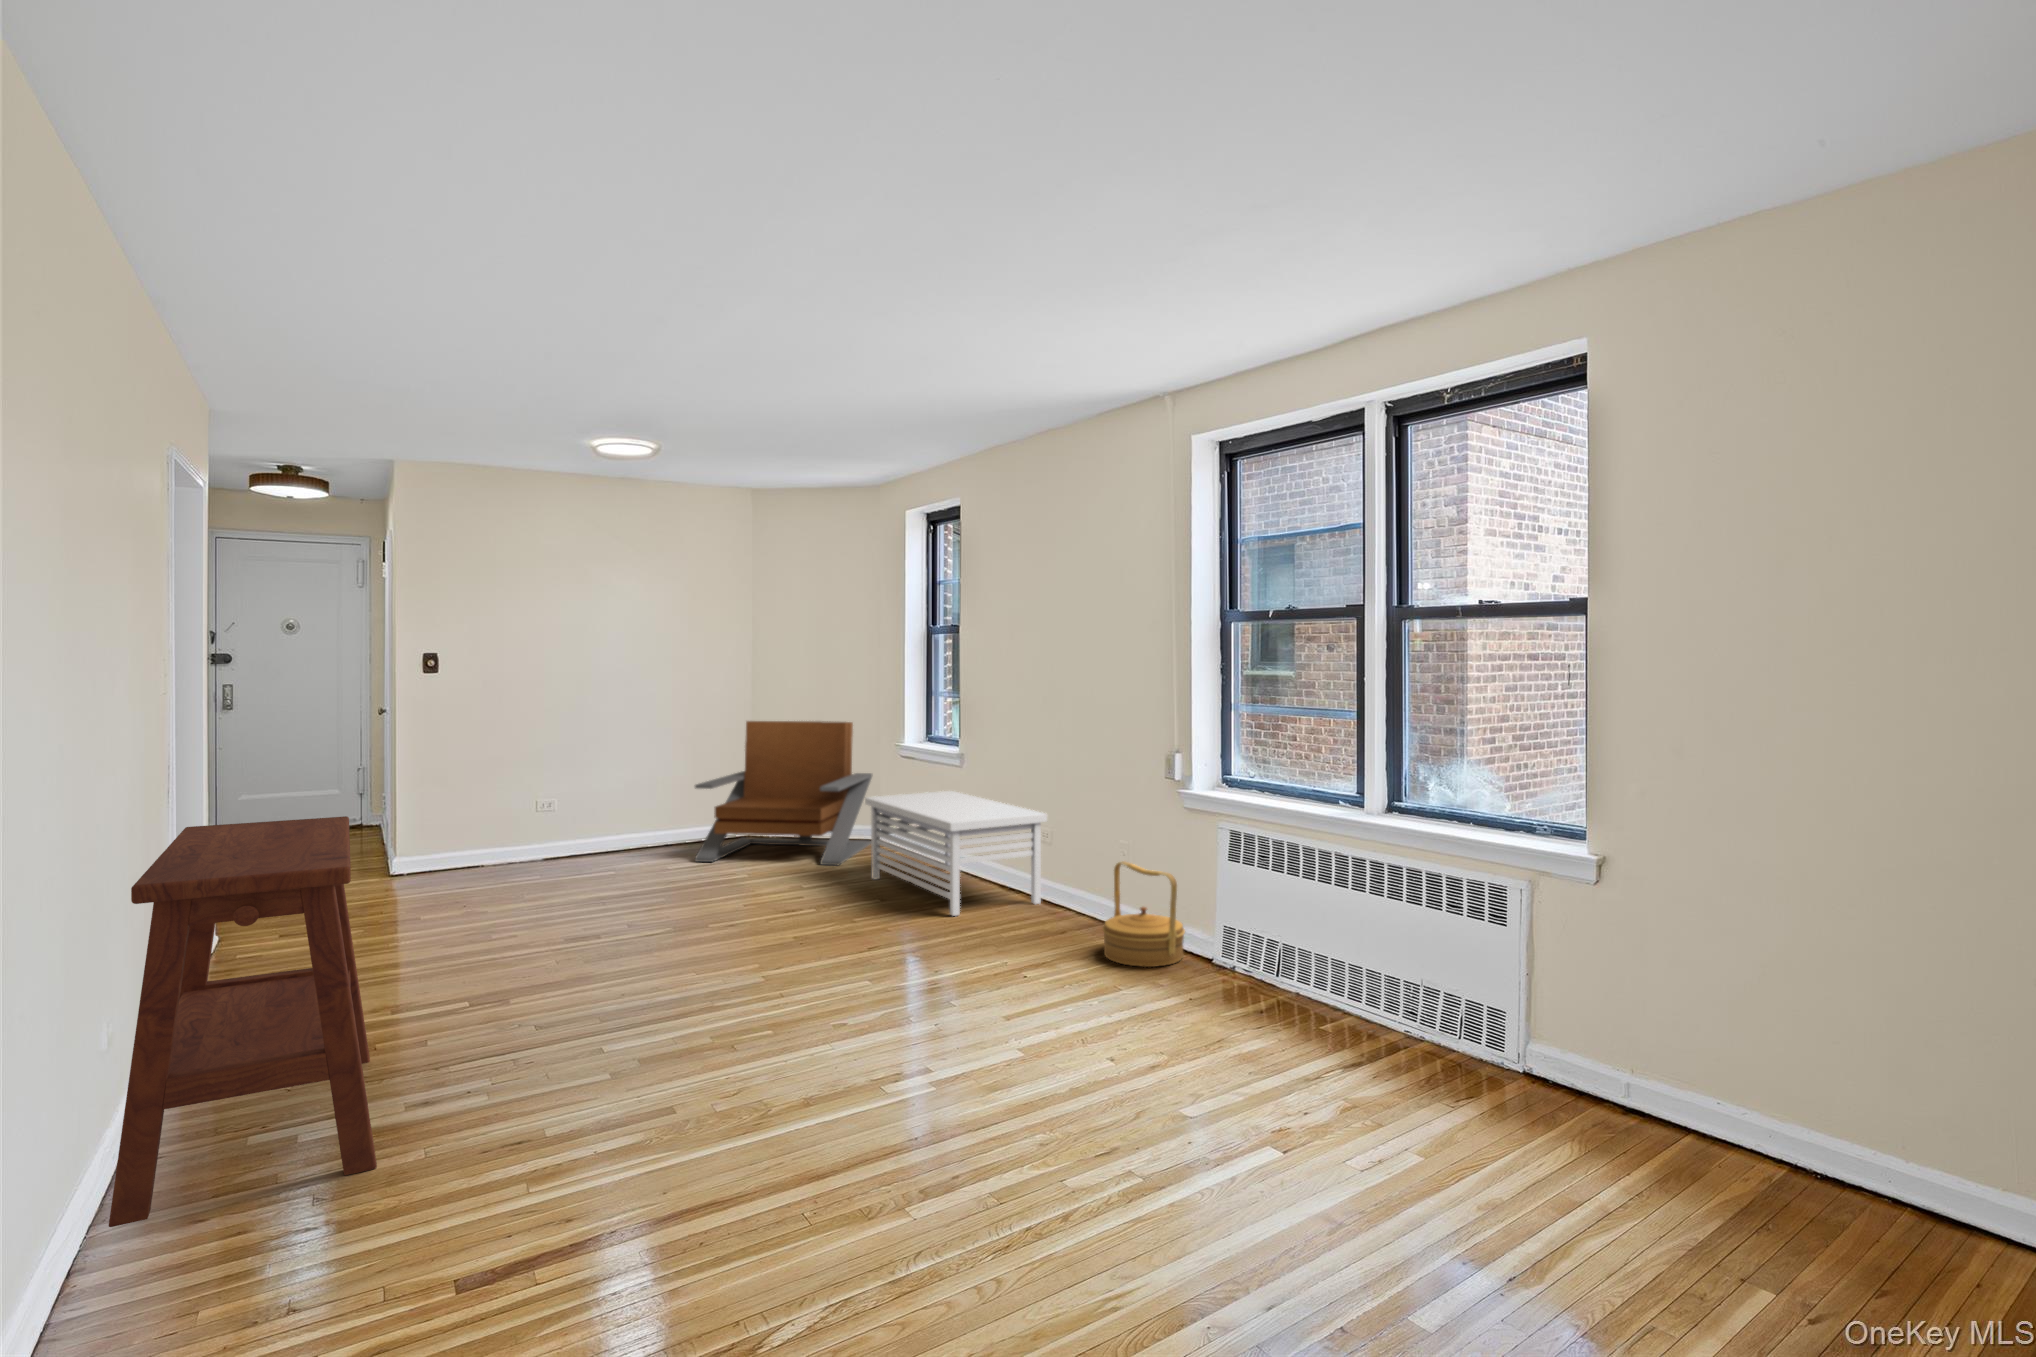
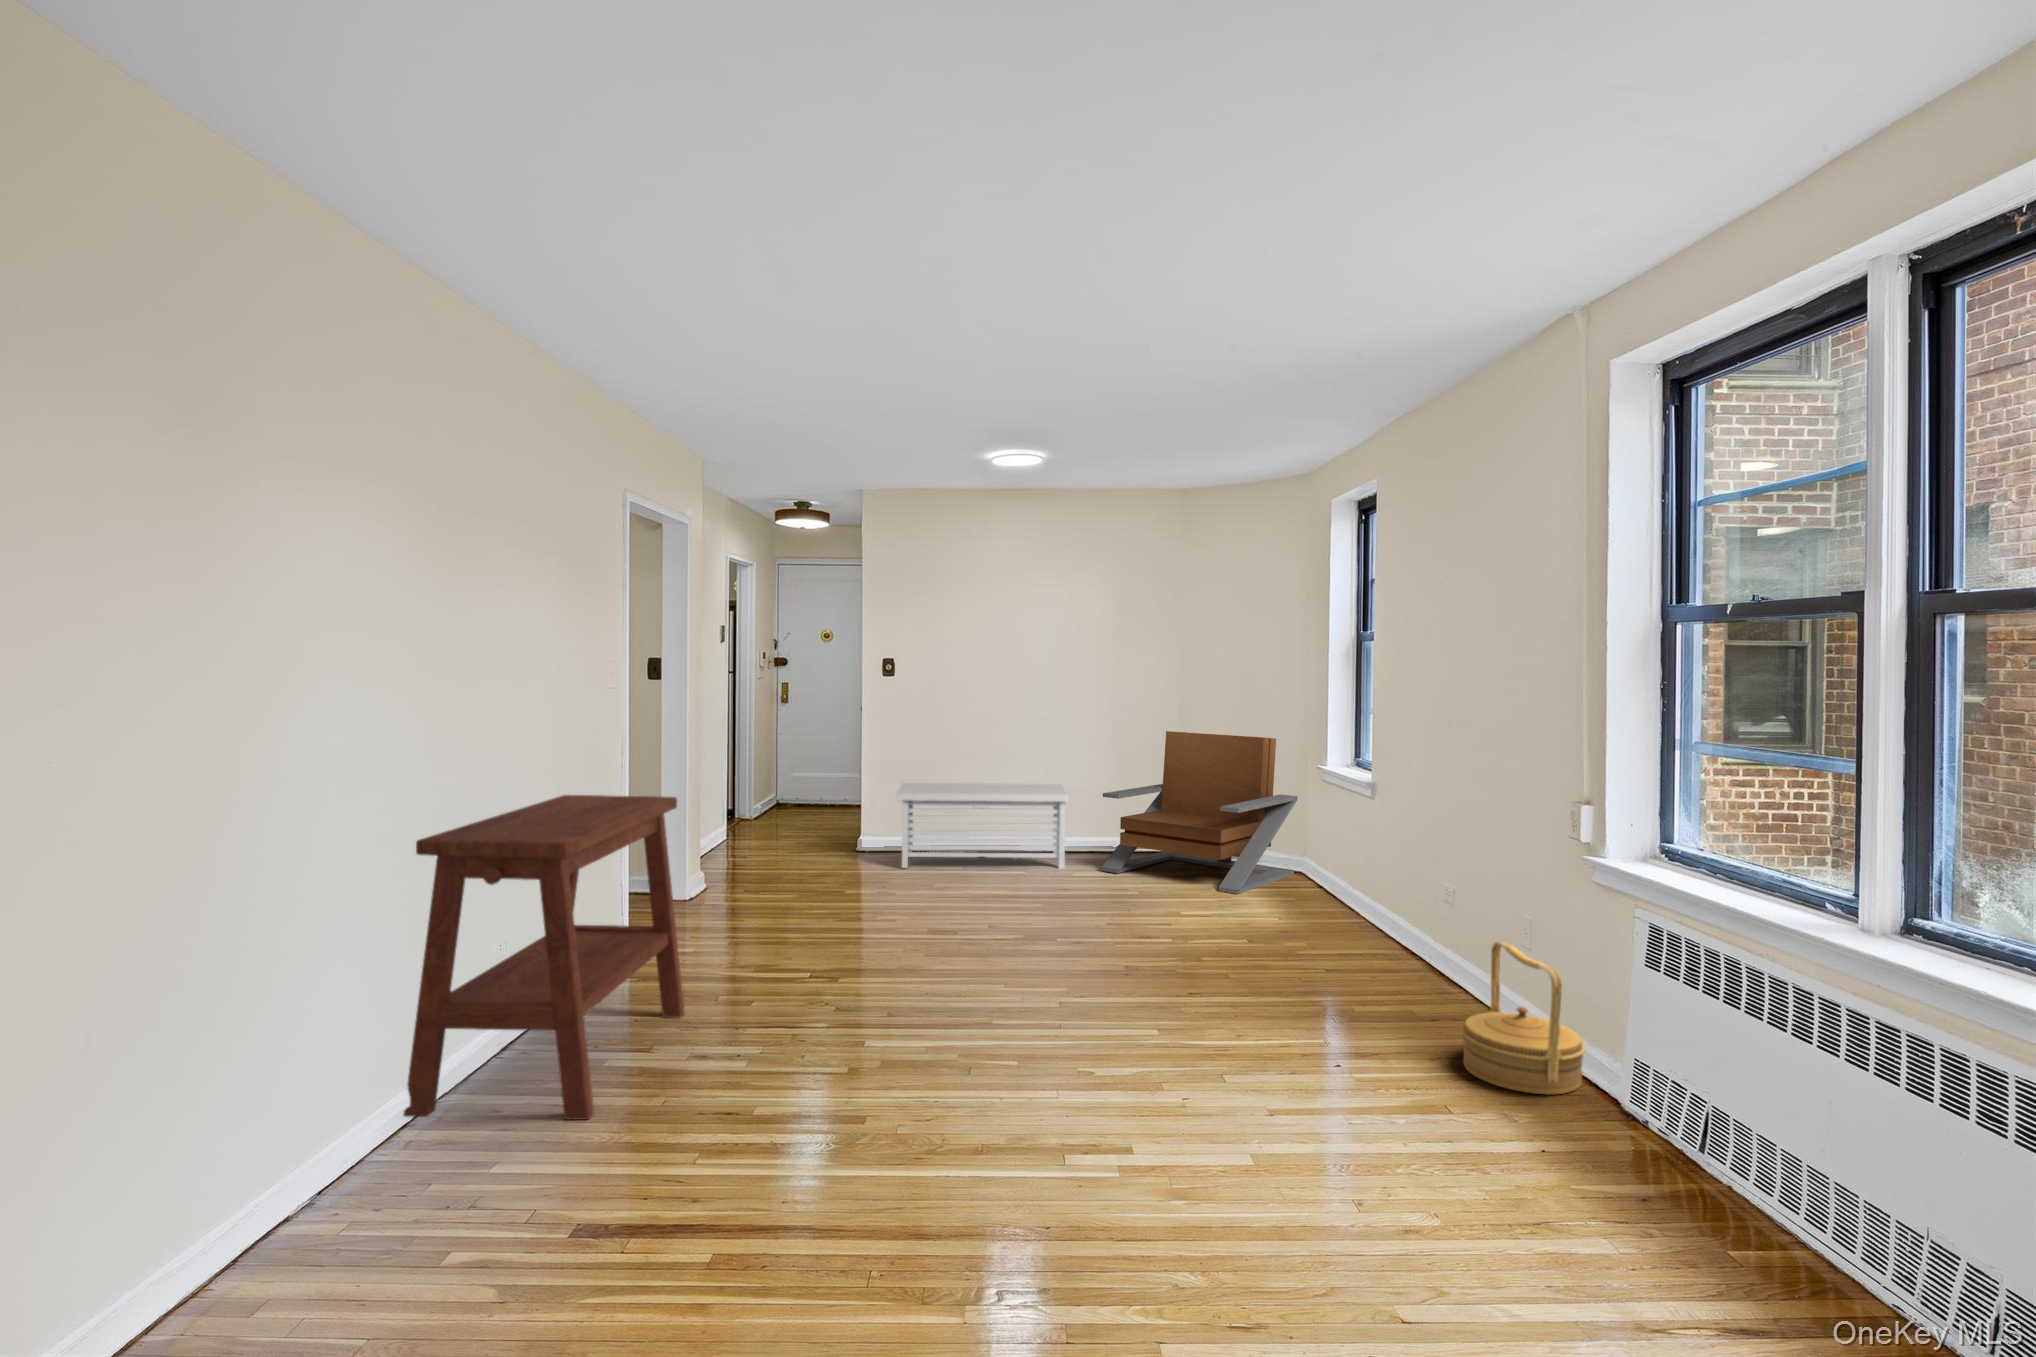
storage bench: present [865,791,1047,916] -> present [896,783,1069,869]

